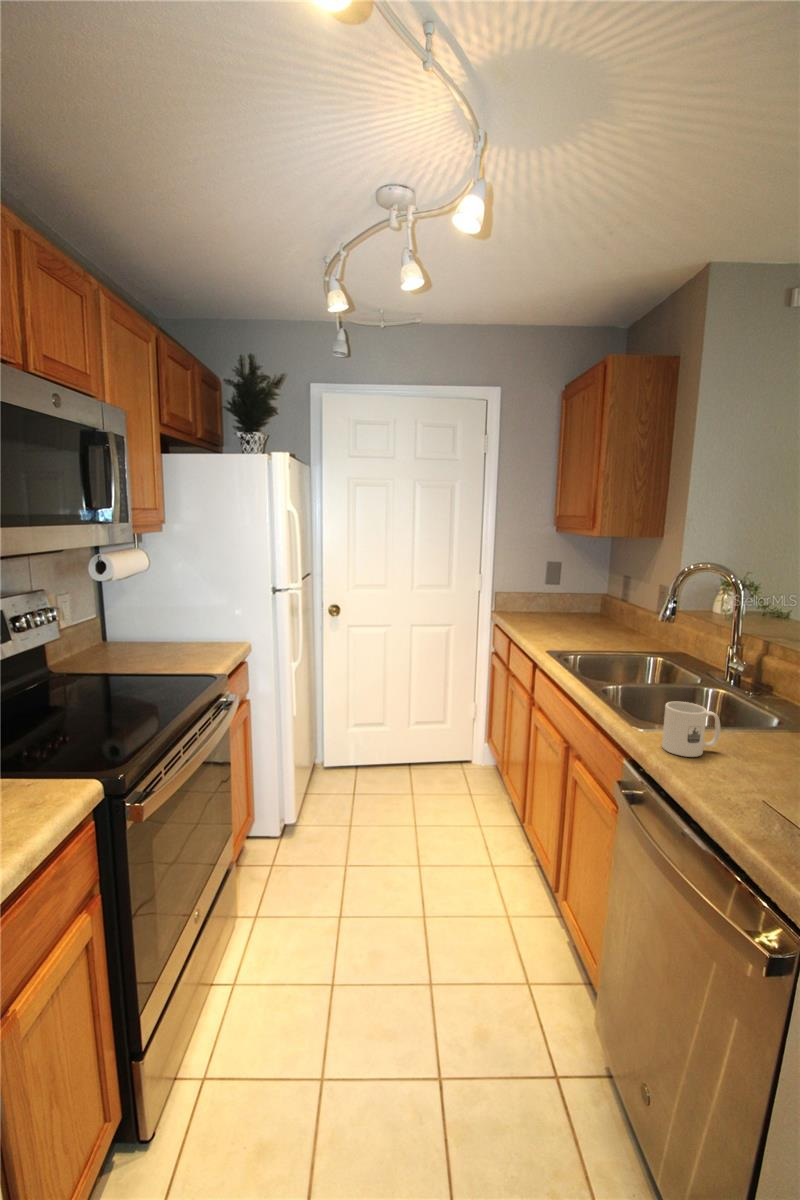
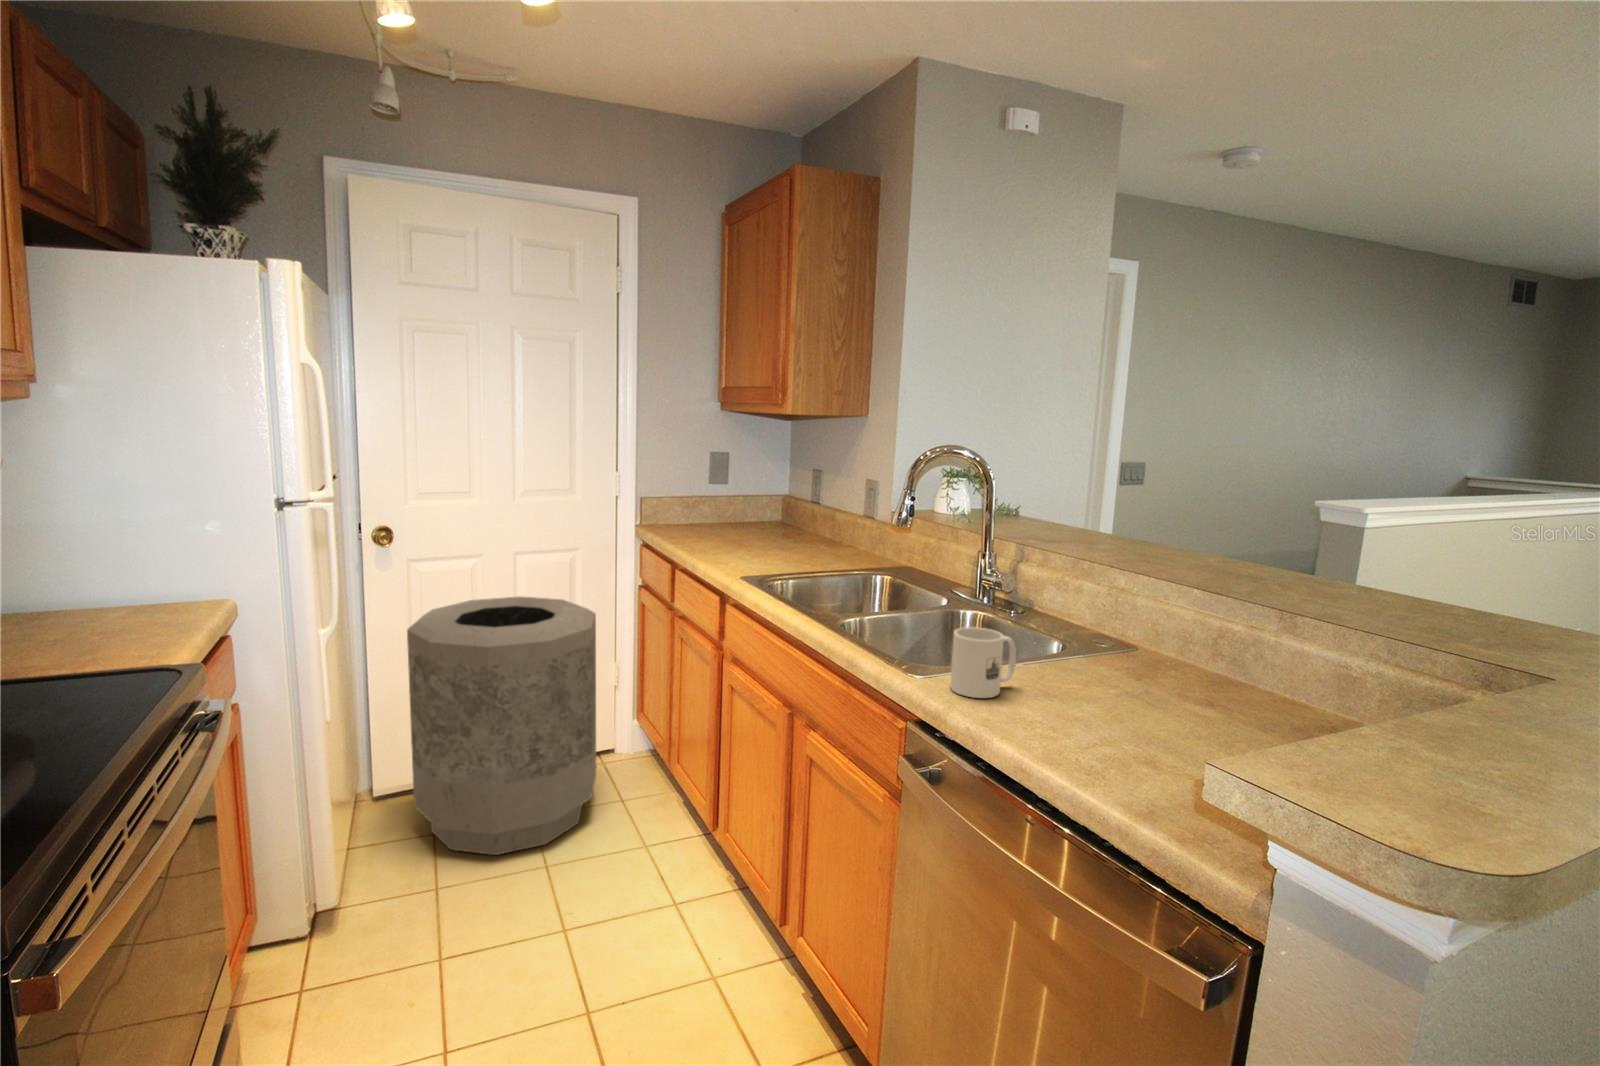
trash can: none [343,652,457,815] -> present [407,597,596,855]

